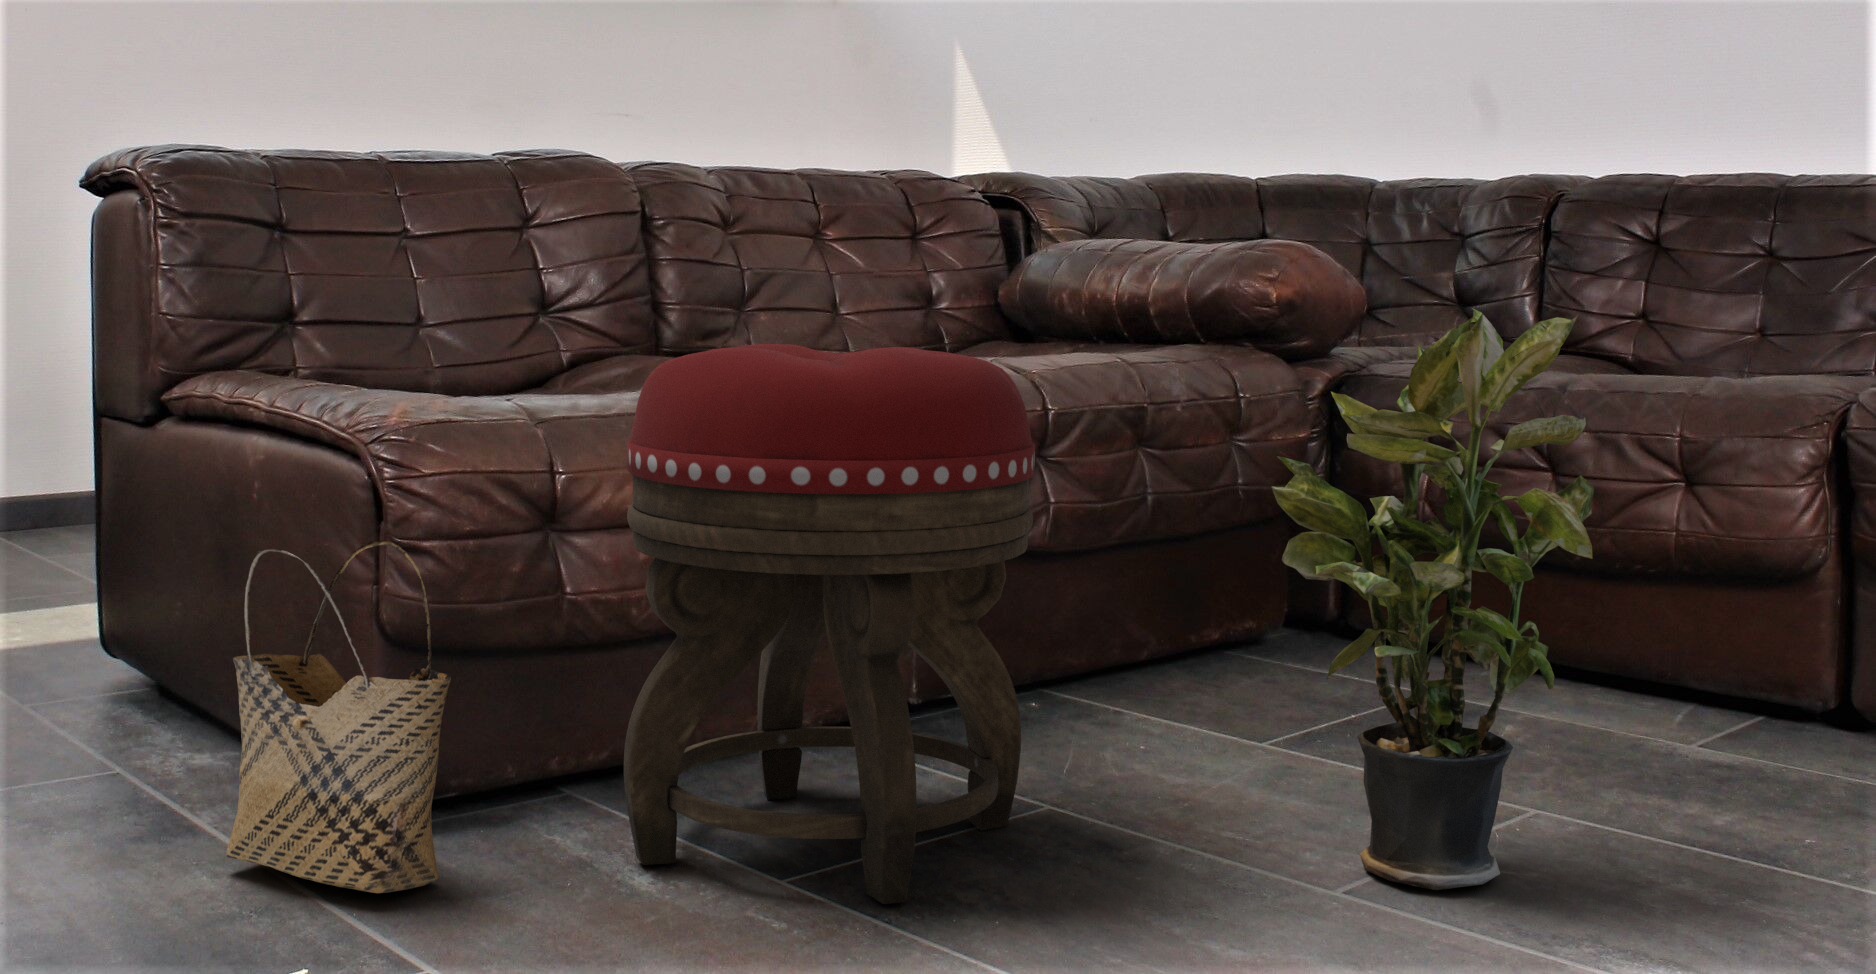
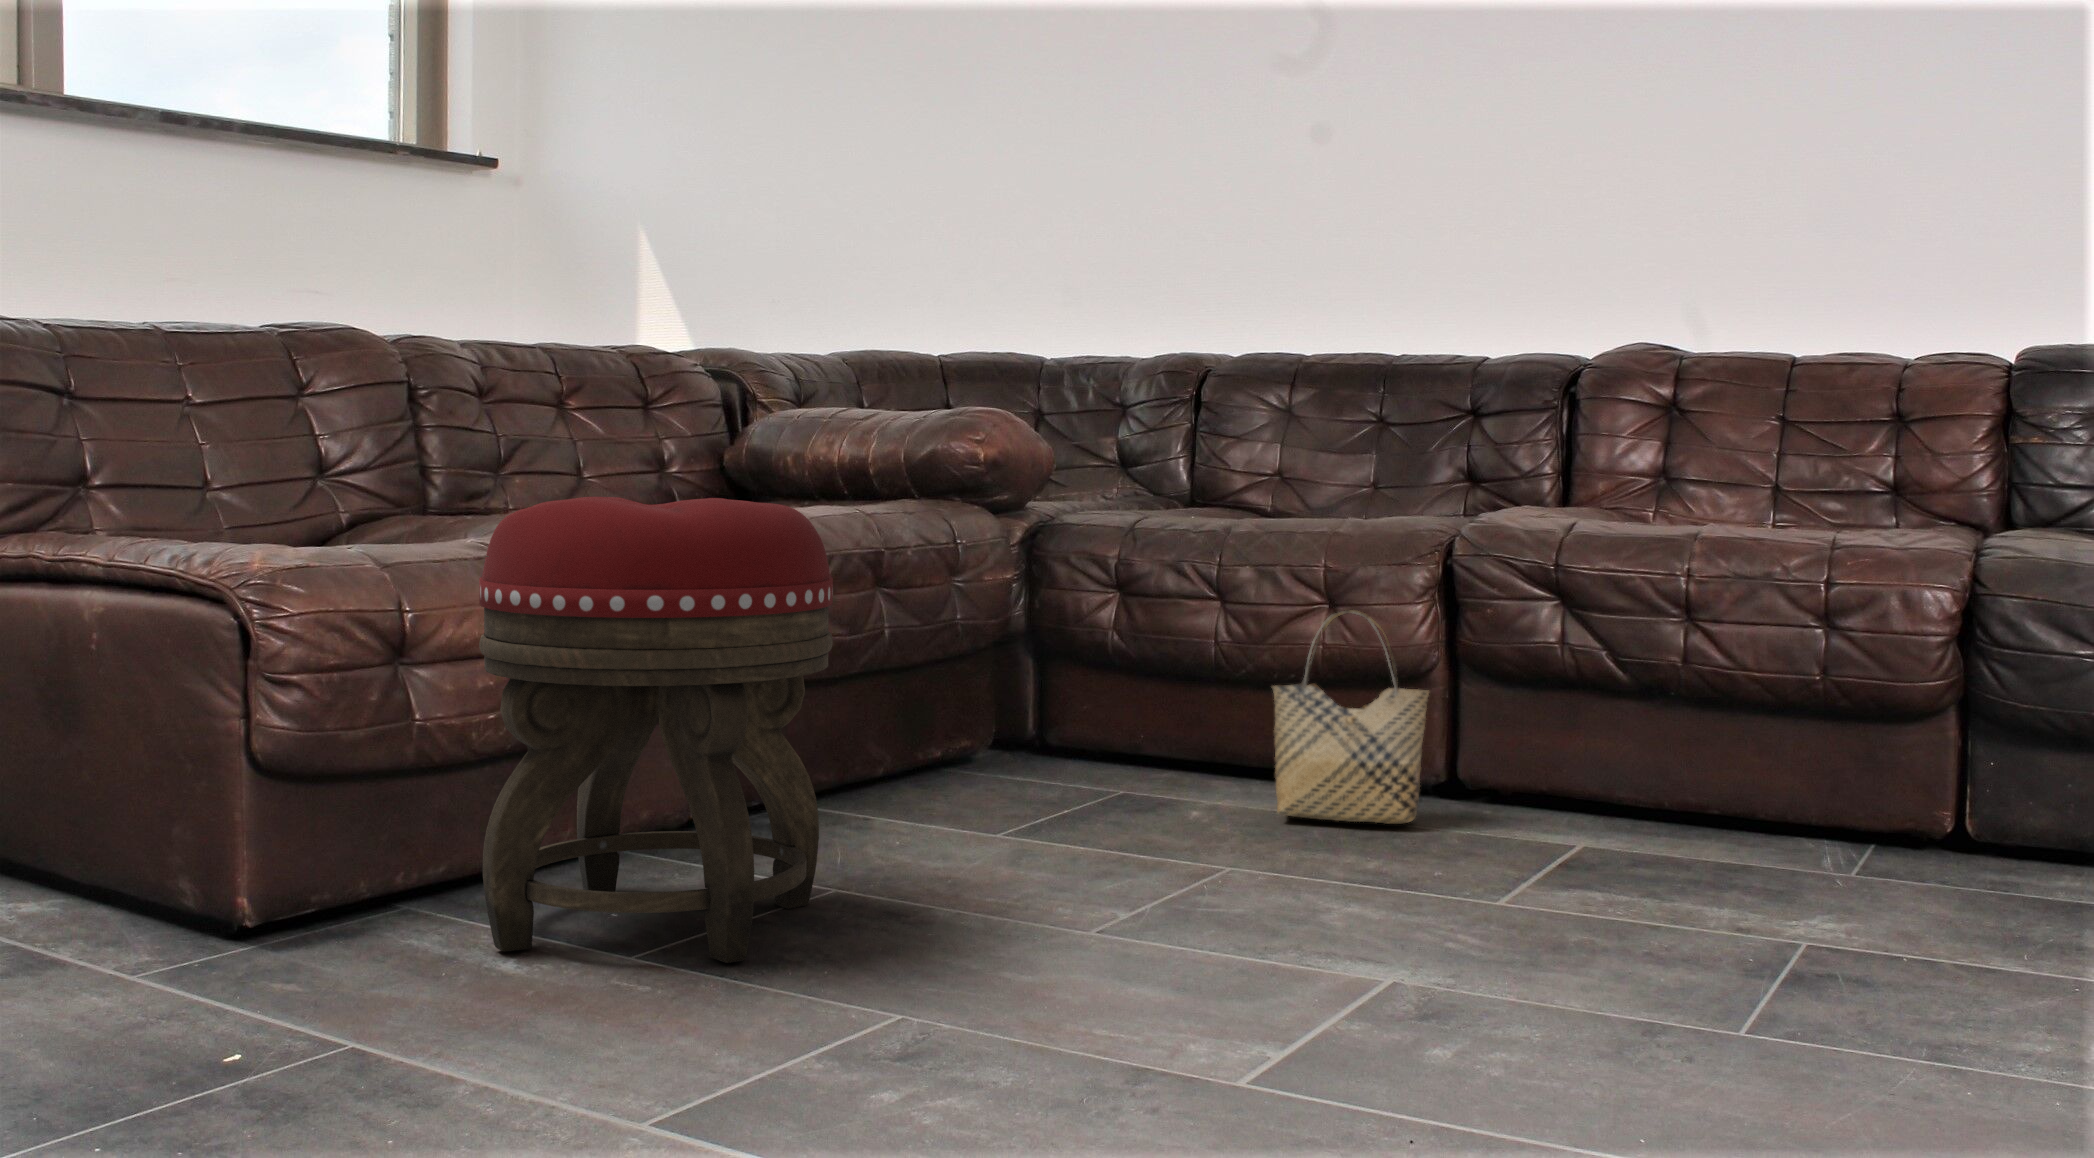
potted plant: present [1272,309,1594,890] -> none [1024,462,1273,923]
woven basket: present [226,540,451,893] -> present [1272,609,1429,824]

